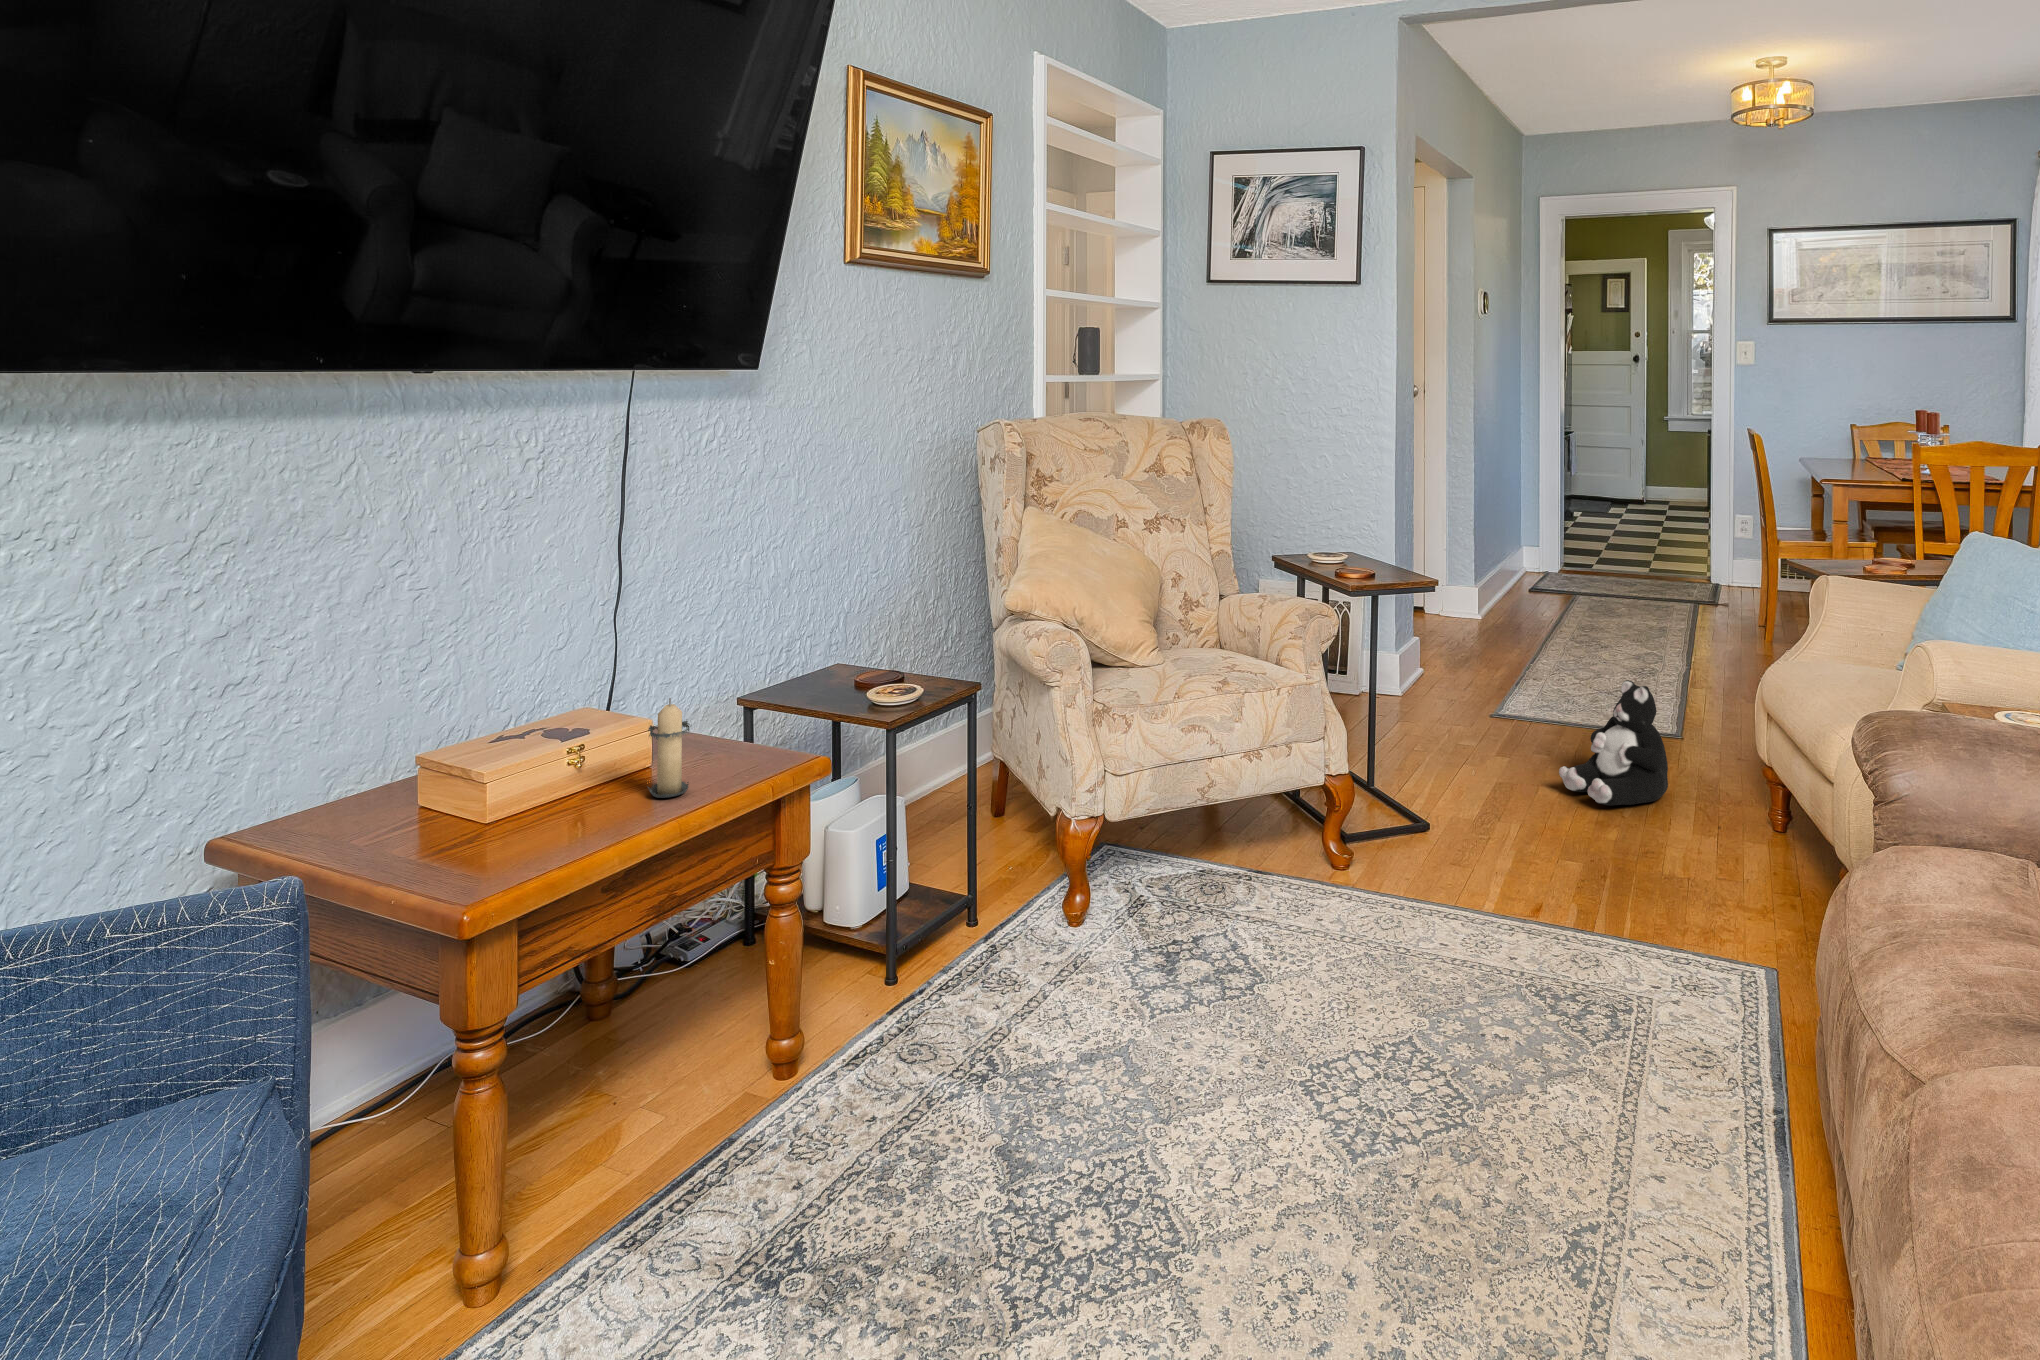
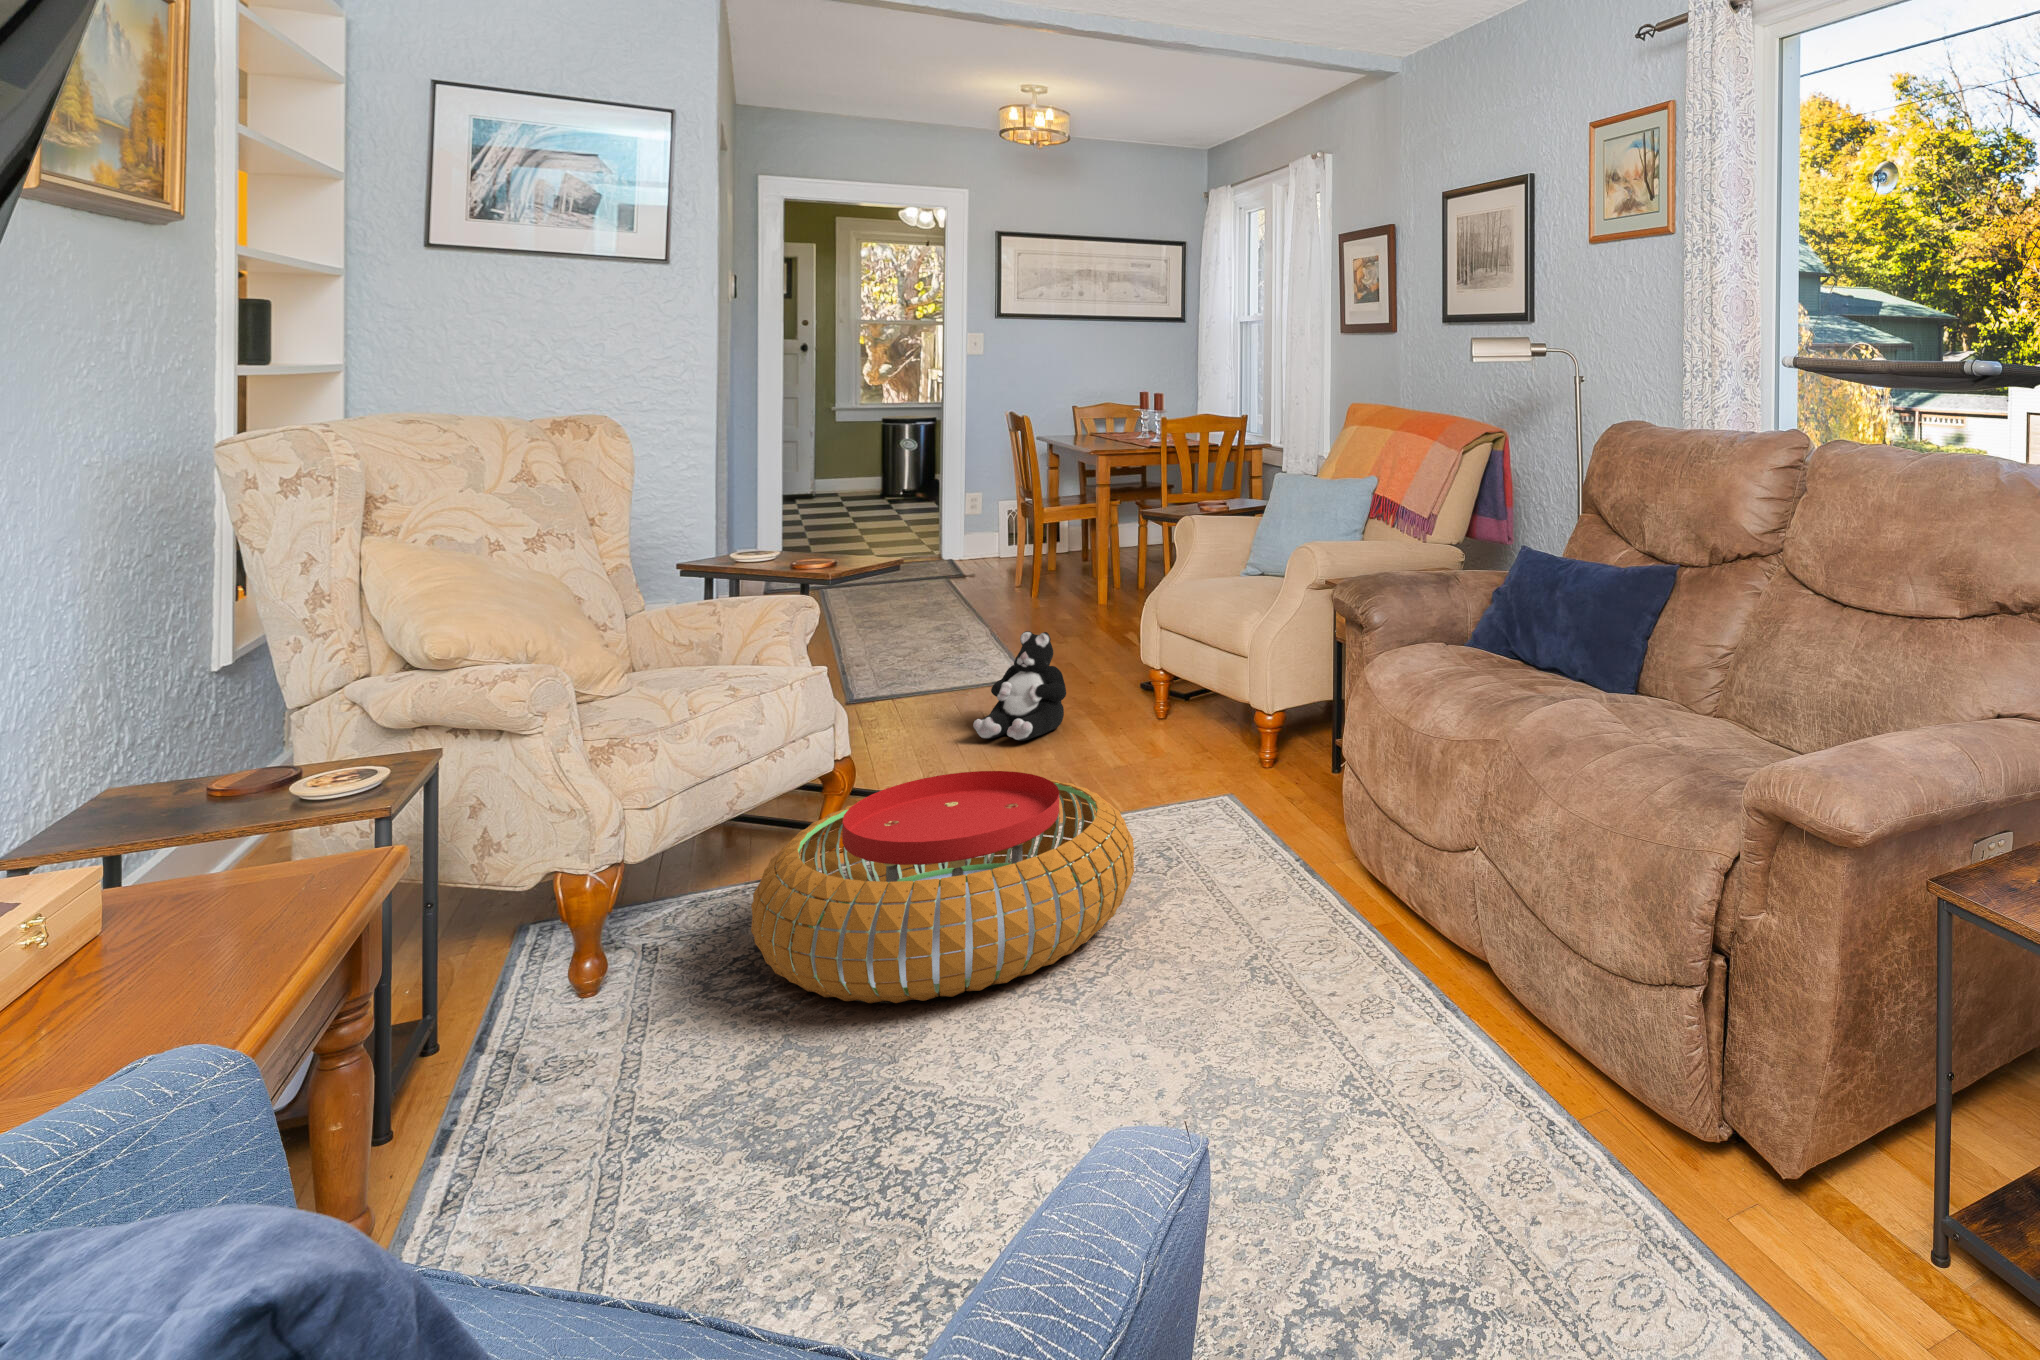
candle: present [648,698,690,798] -> none [156,805,250,949]
pouf: none [1157,821,1544,1095] -> present [751,771,1134,1003]

